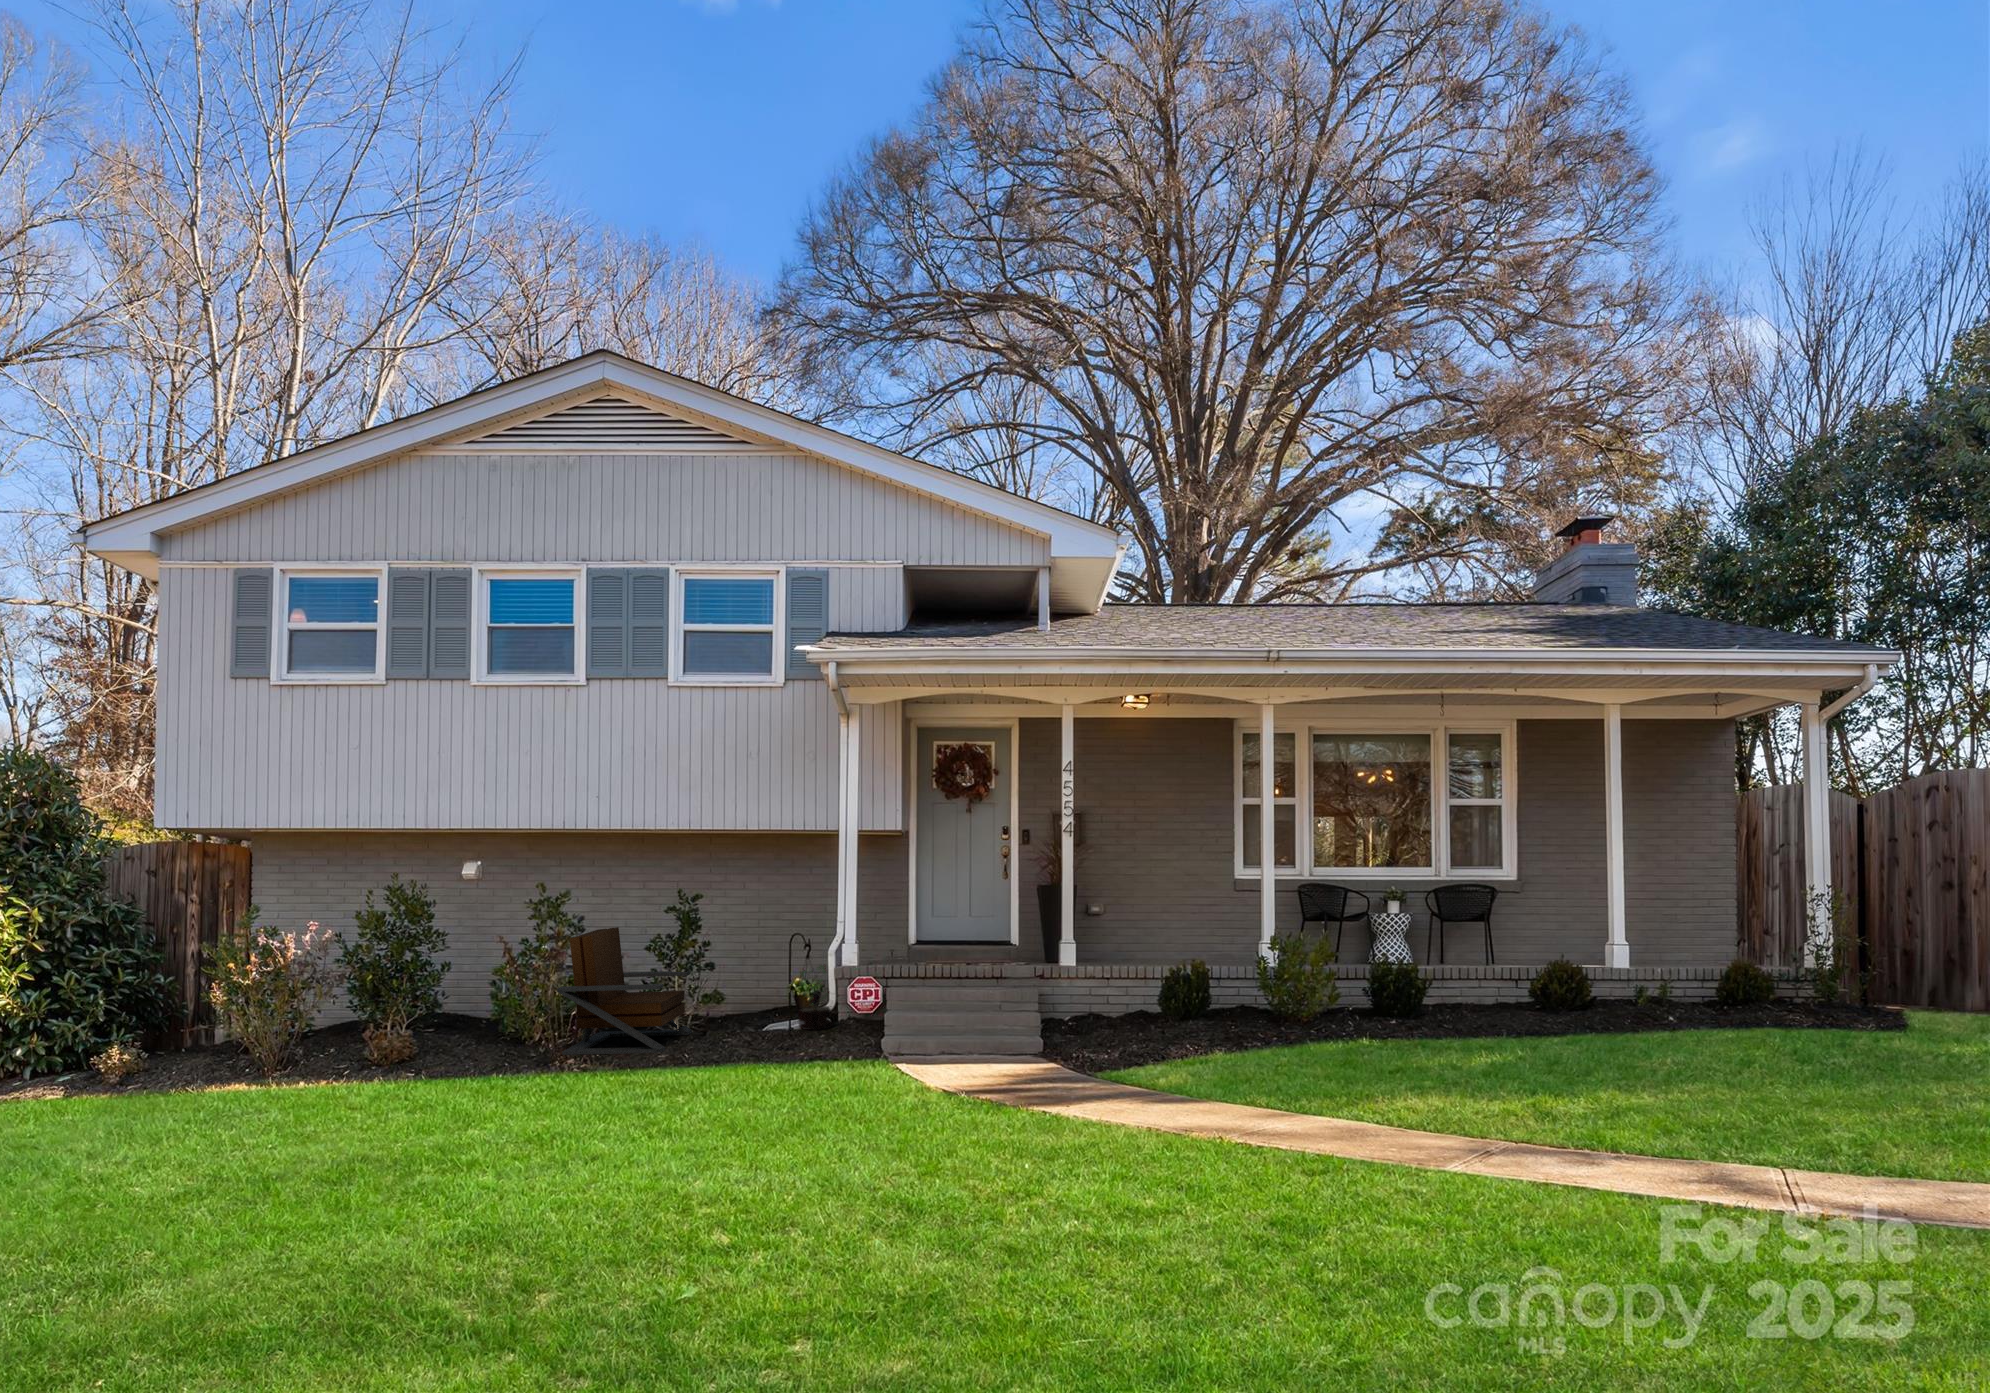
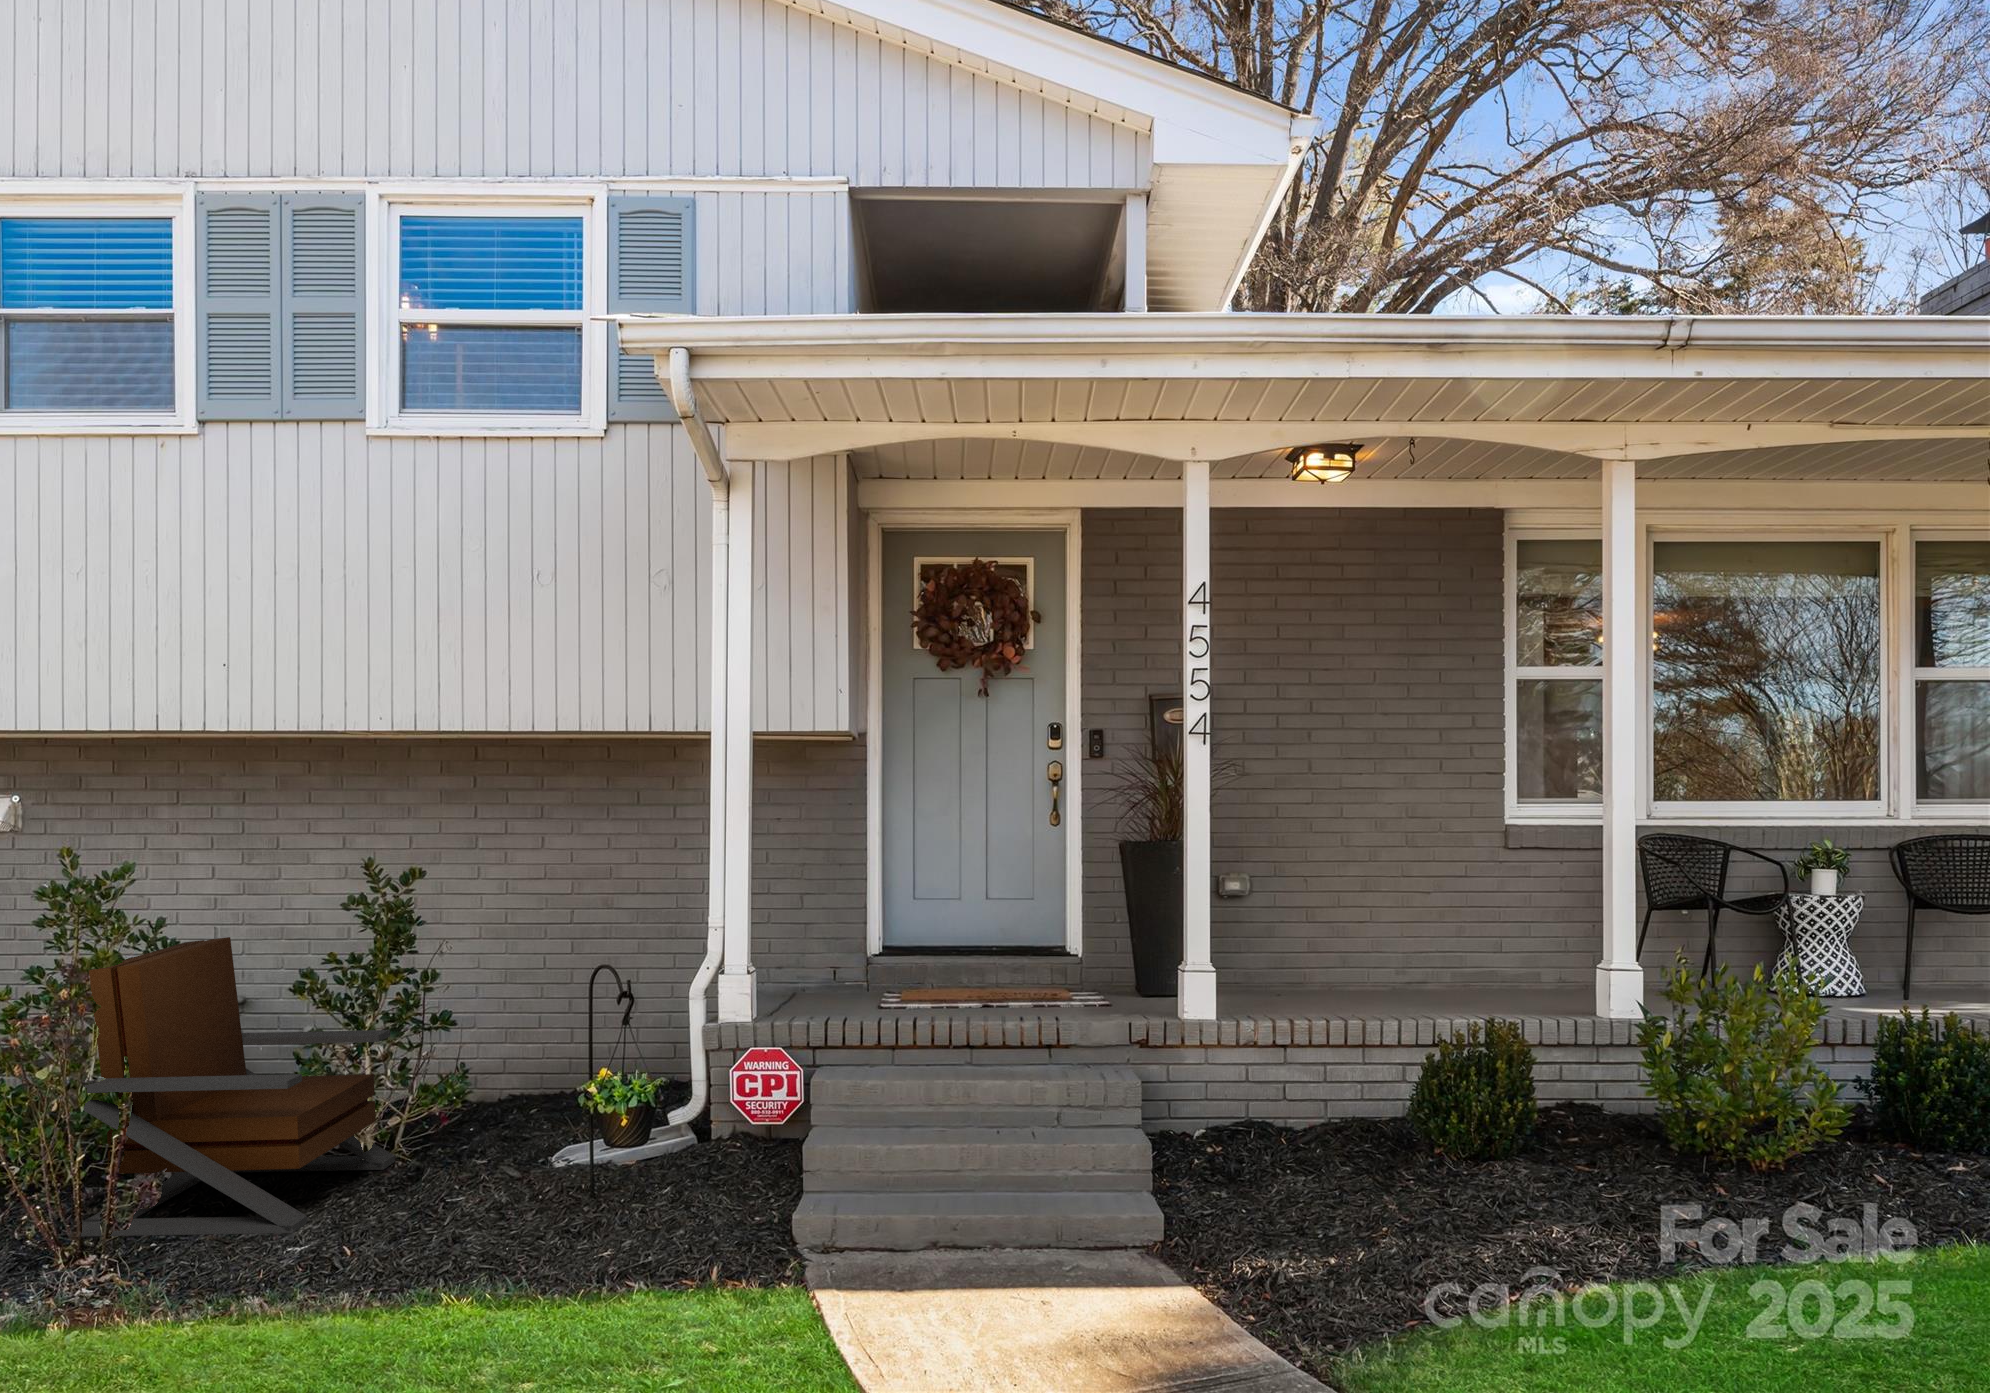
decorative plant: present [798,965,833,1030] -> none [621,1013,704,1157]

